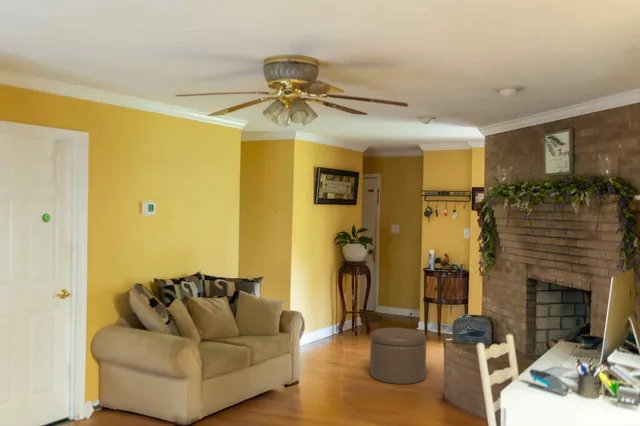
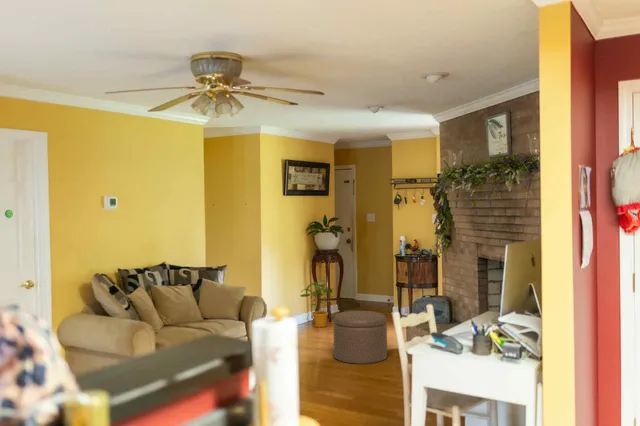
house plant: none [327,293,366,341] -> present [301,280,337,327]

